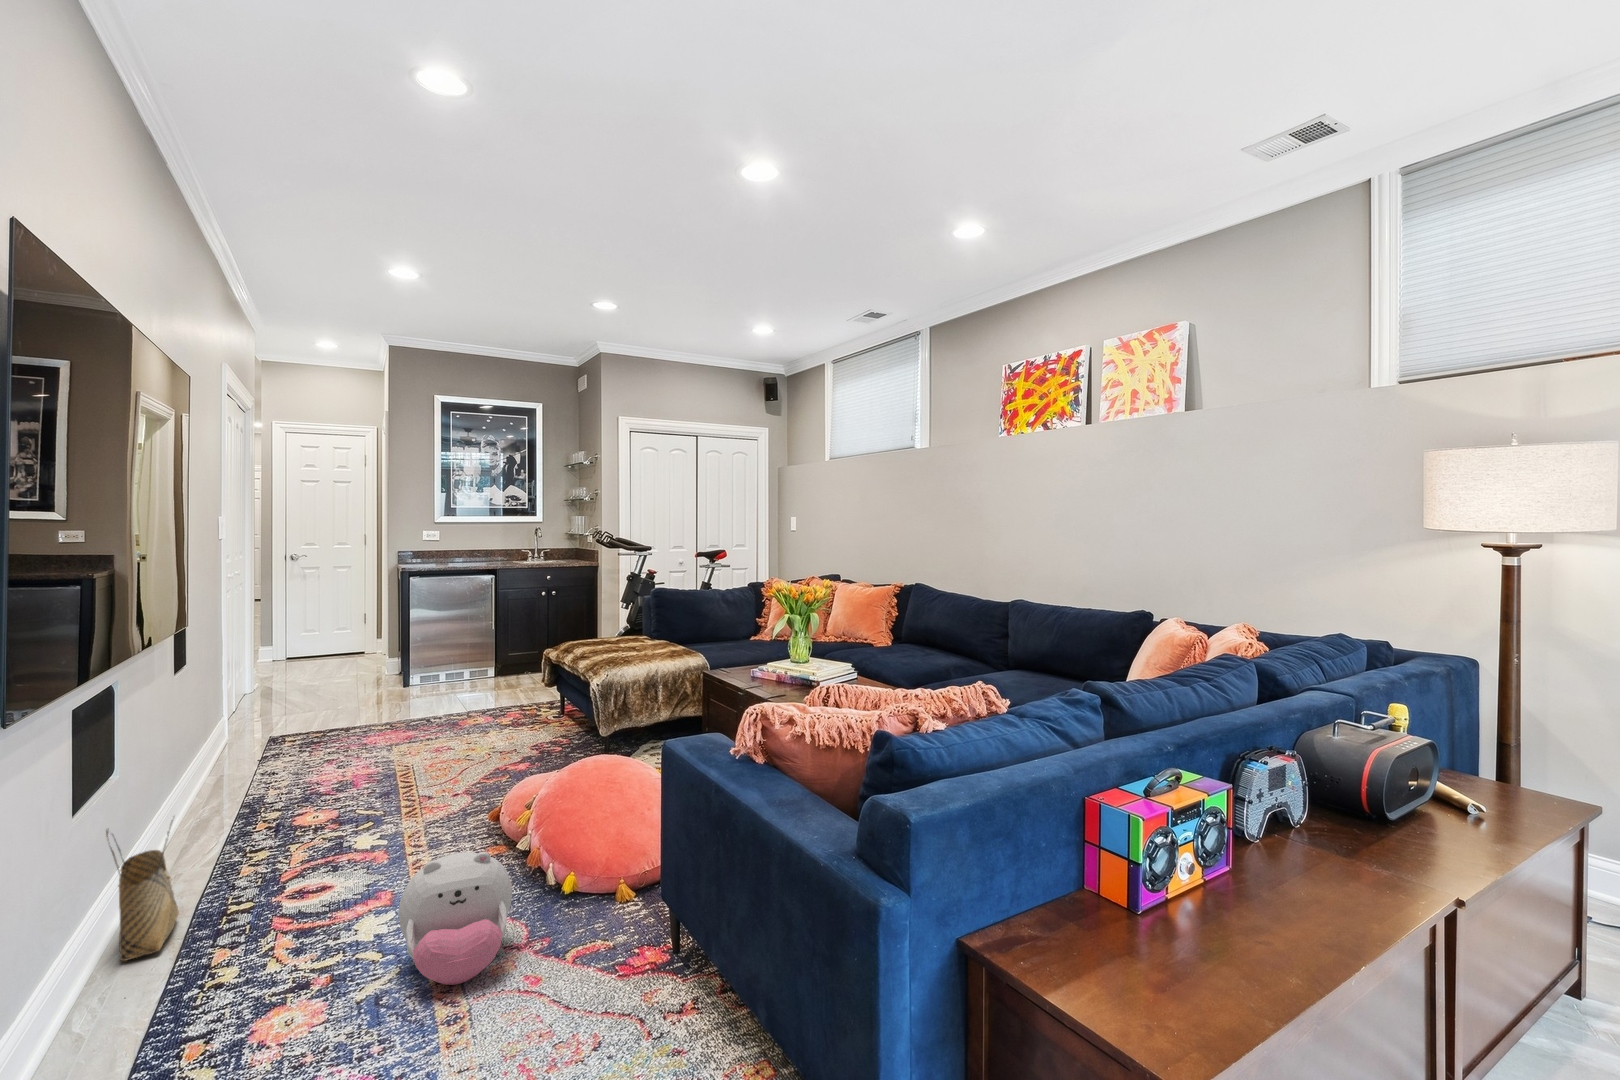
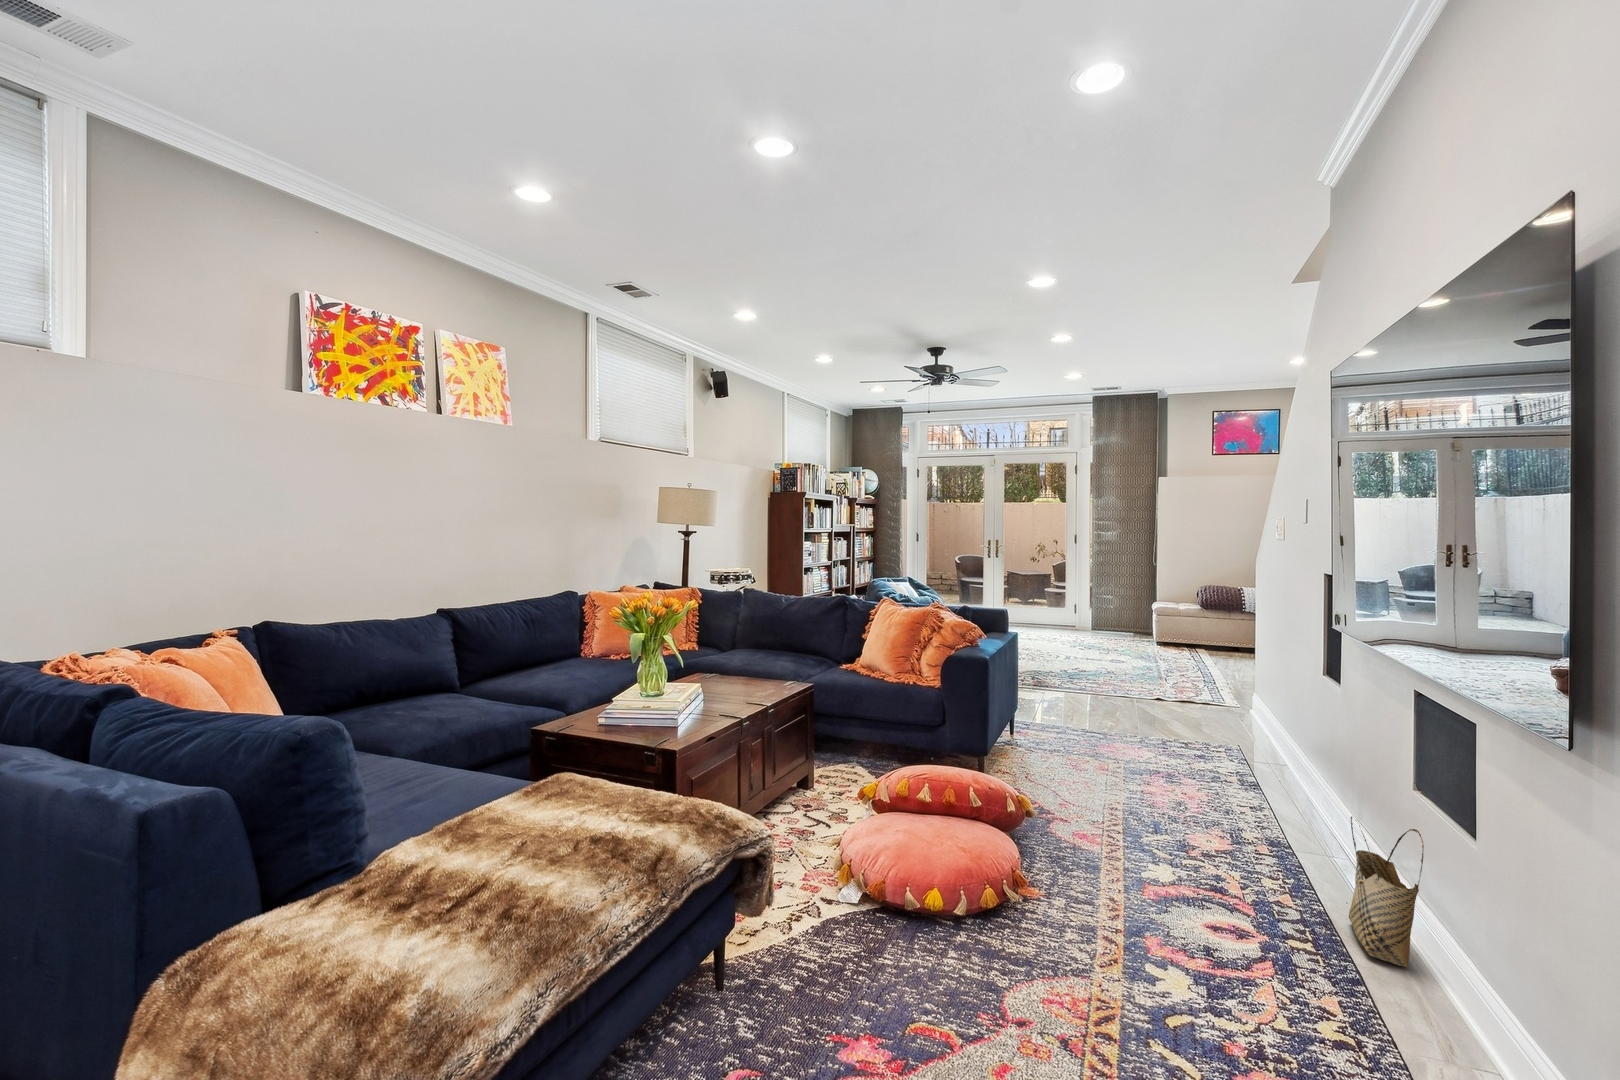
plush toy: present [399,852,512,985] -> none [1065,749,1142,834]

